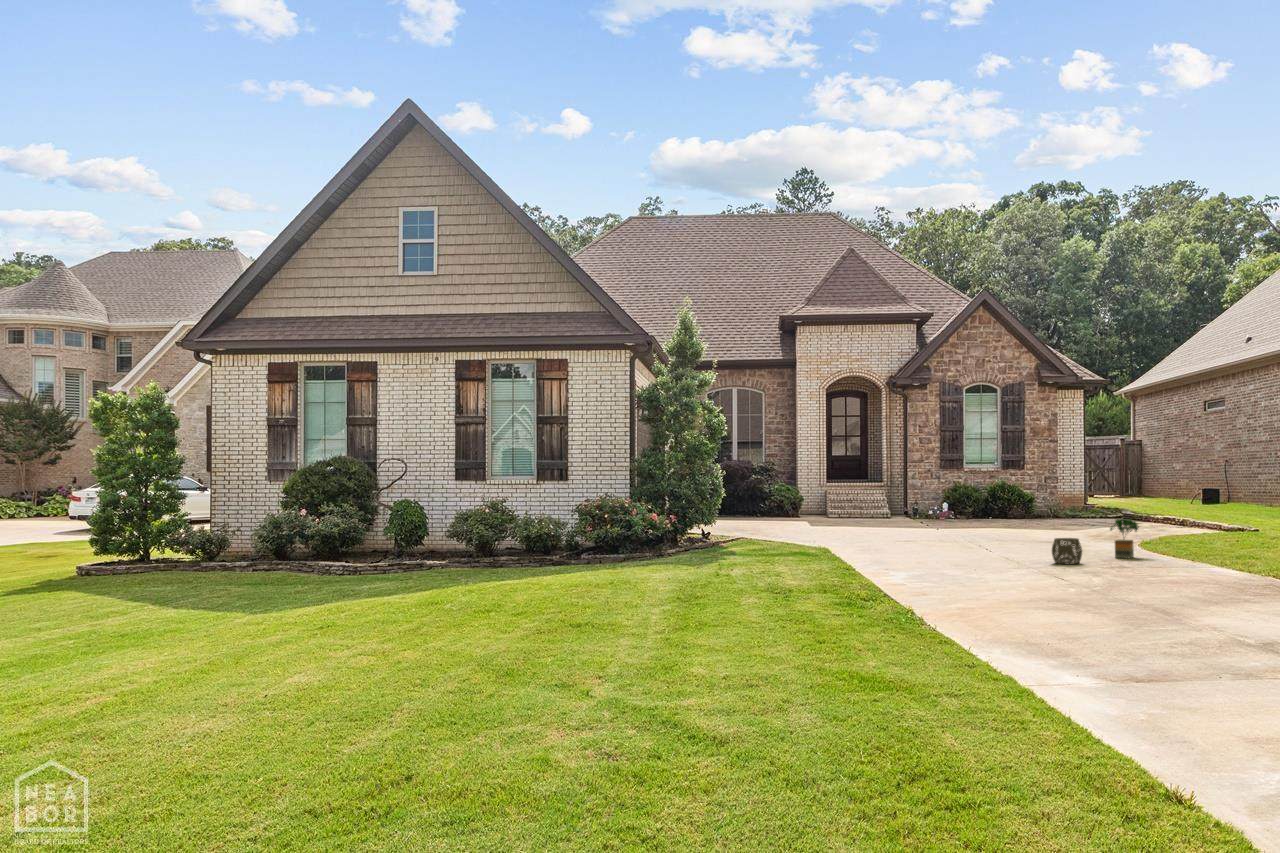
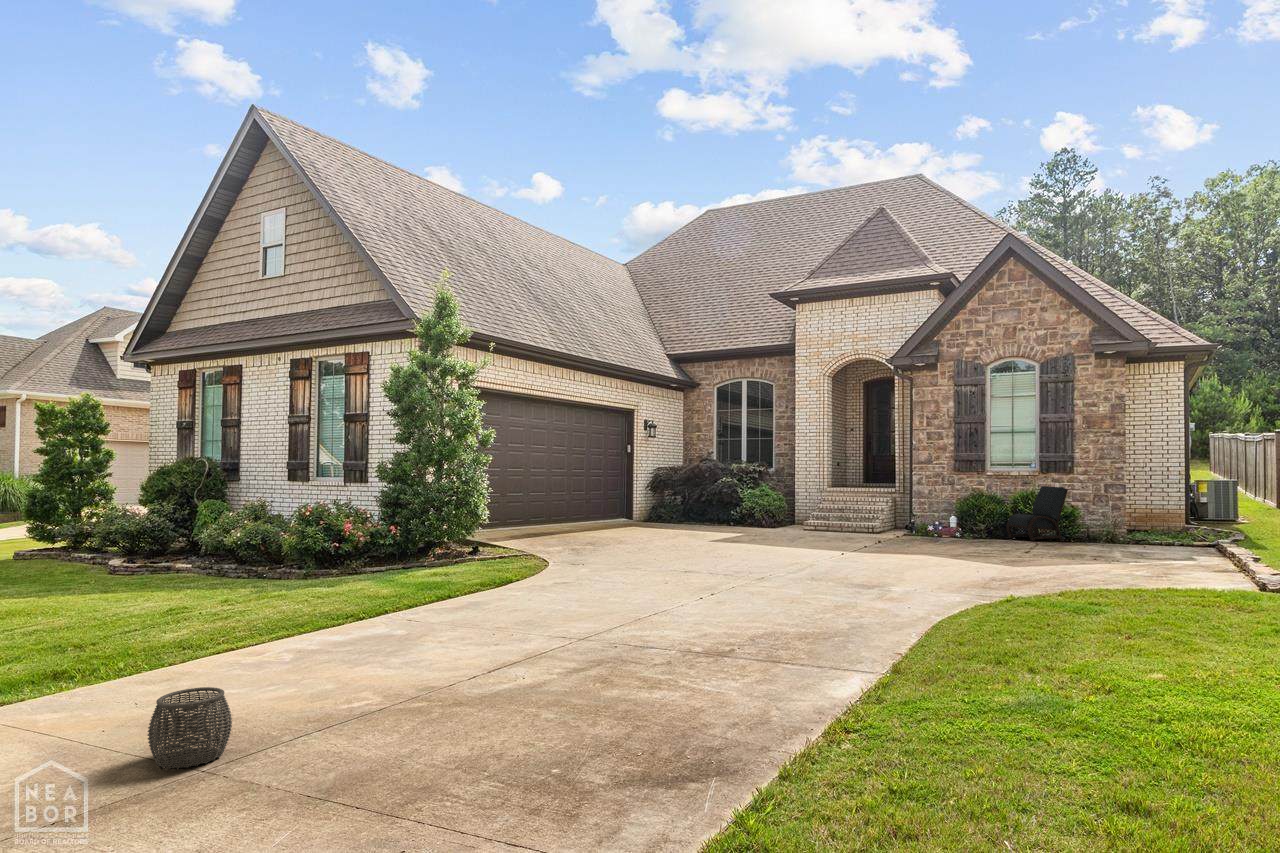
lounge chair: none [994,477,1031,514] -> present [1006,486,1068,541]
potted tree: present [1110,519,1139,558] -> none [394,643,468,757]

